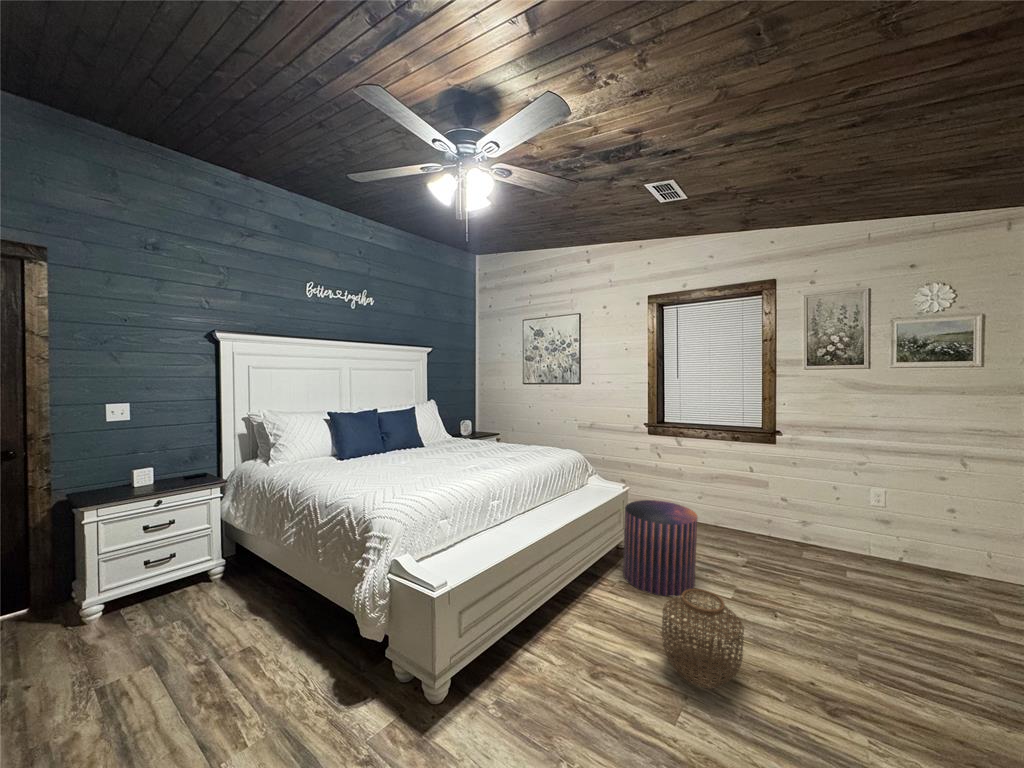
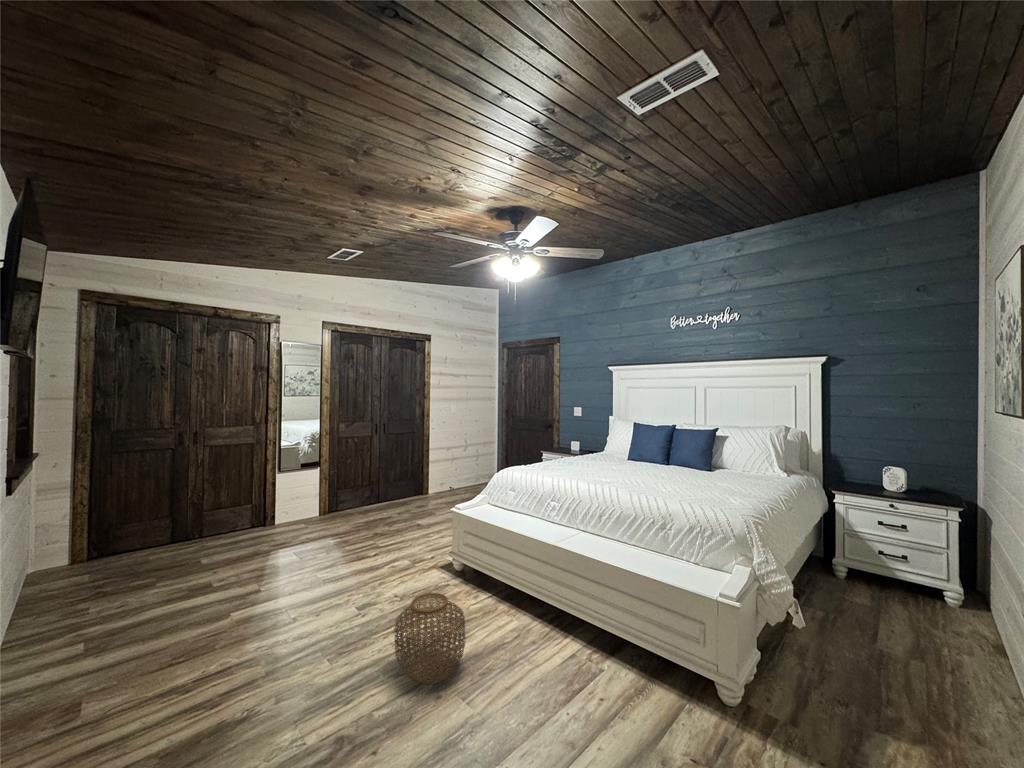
pouf: present [623,500,697,596] -> none [564,579,673,748]

